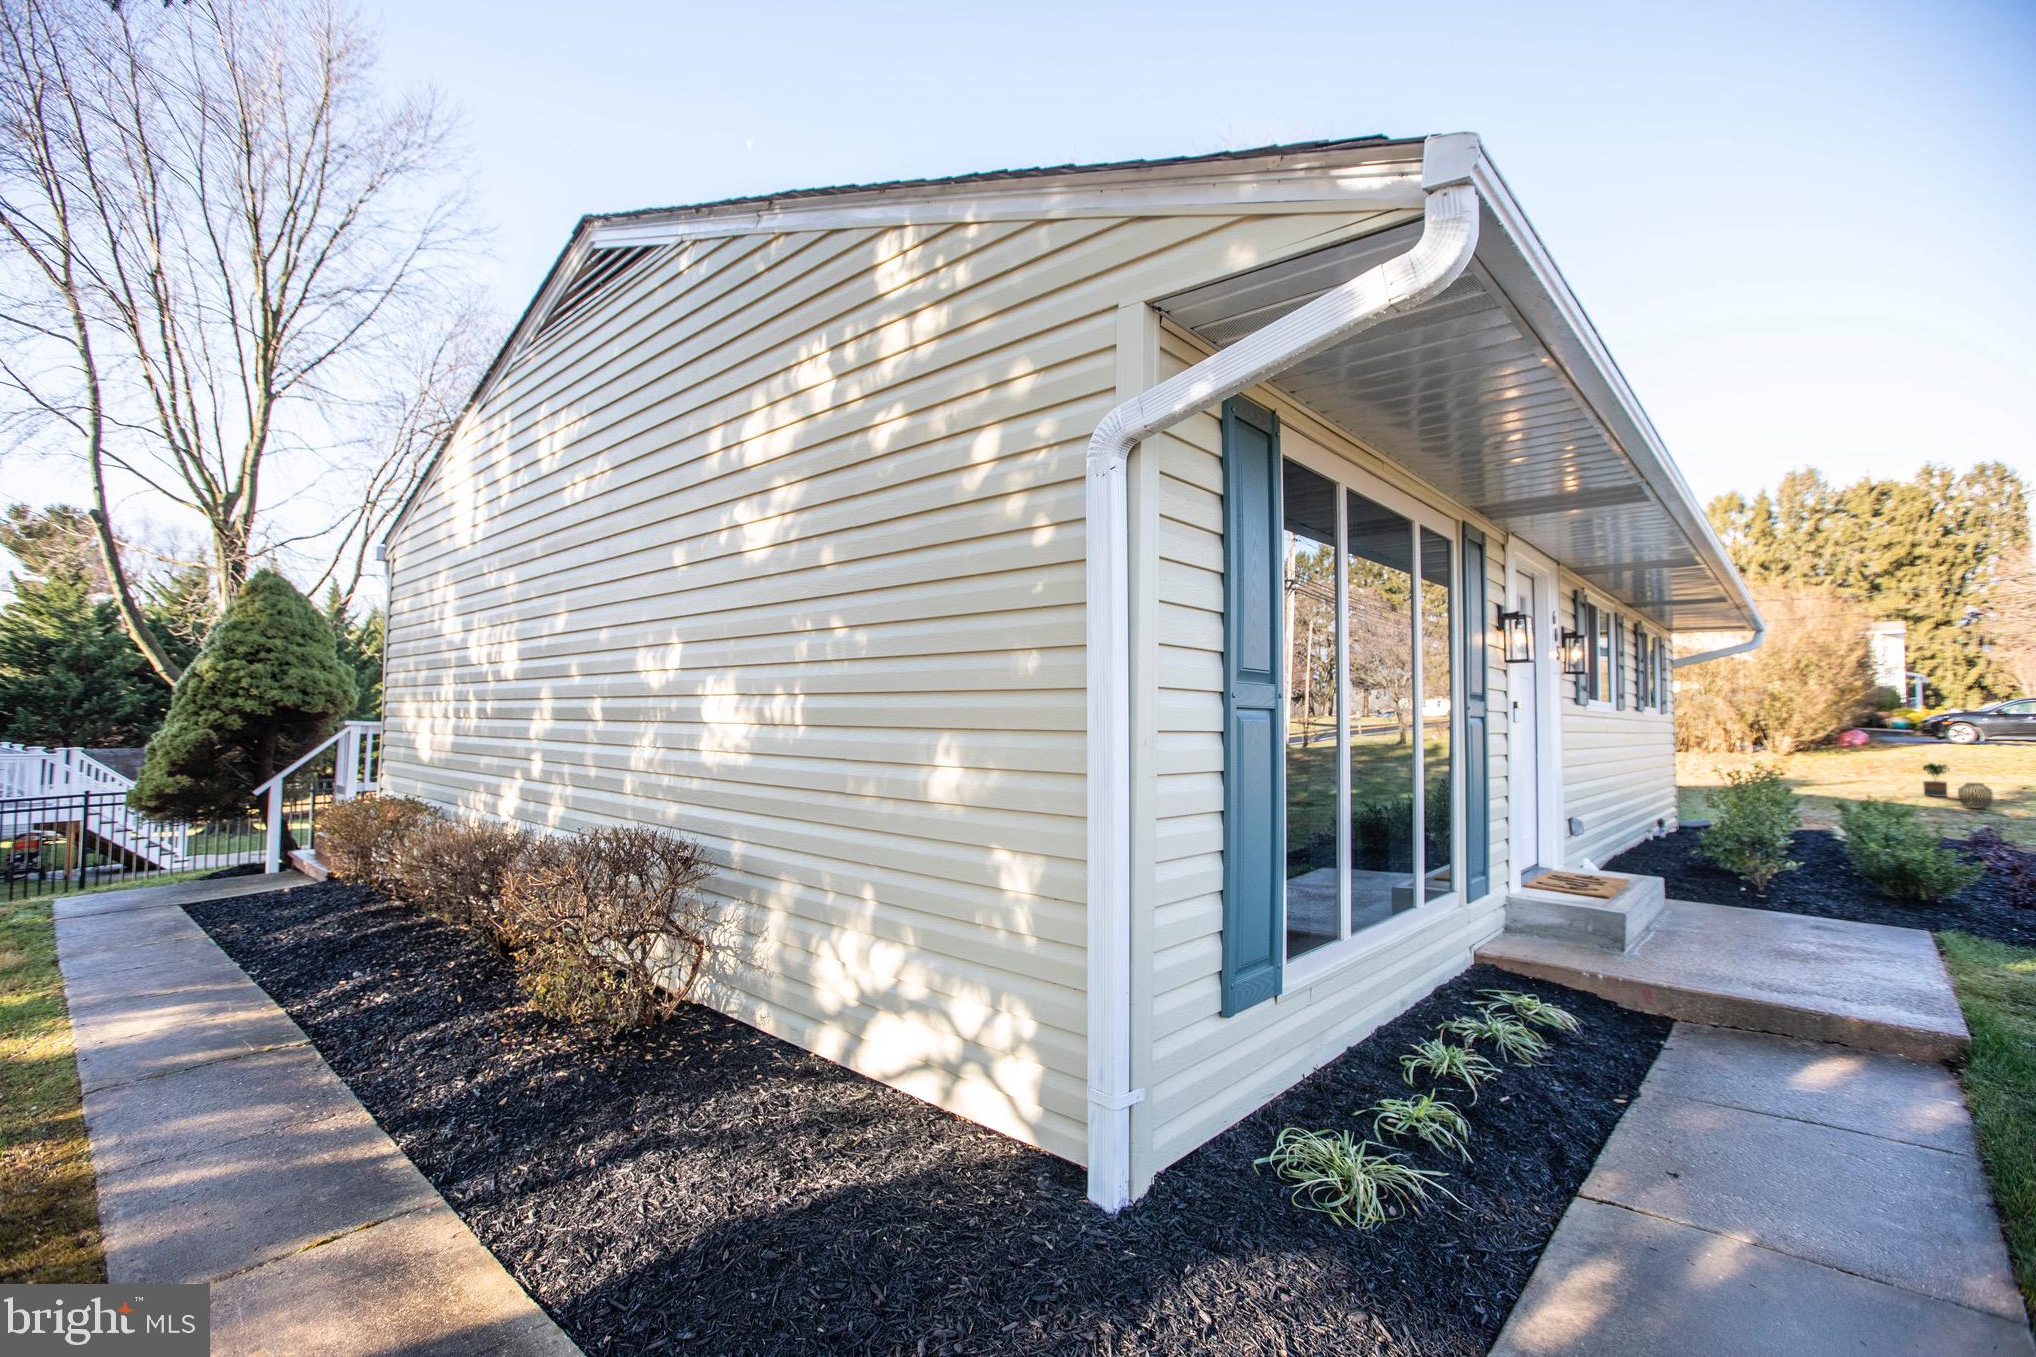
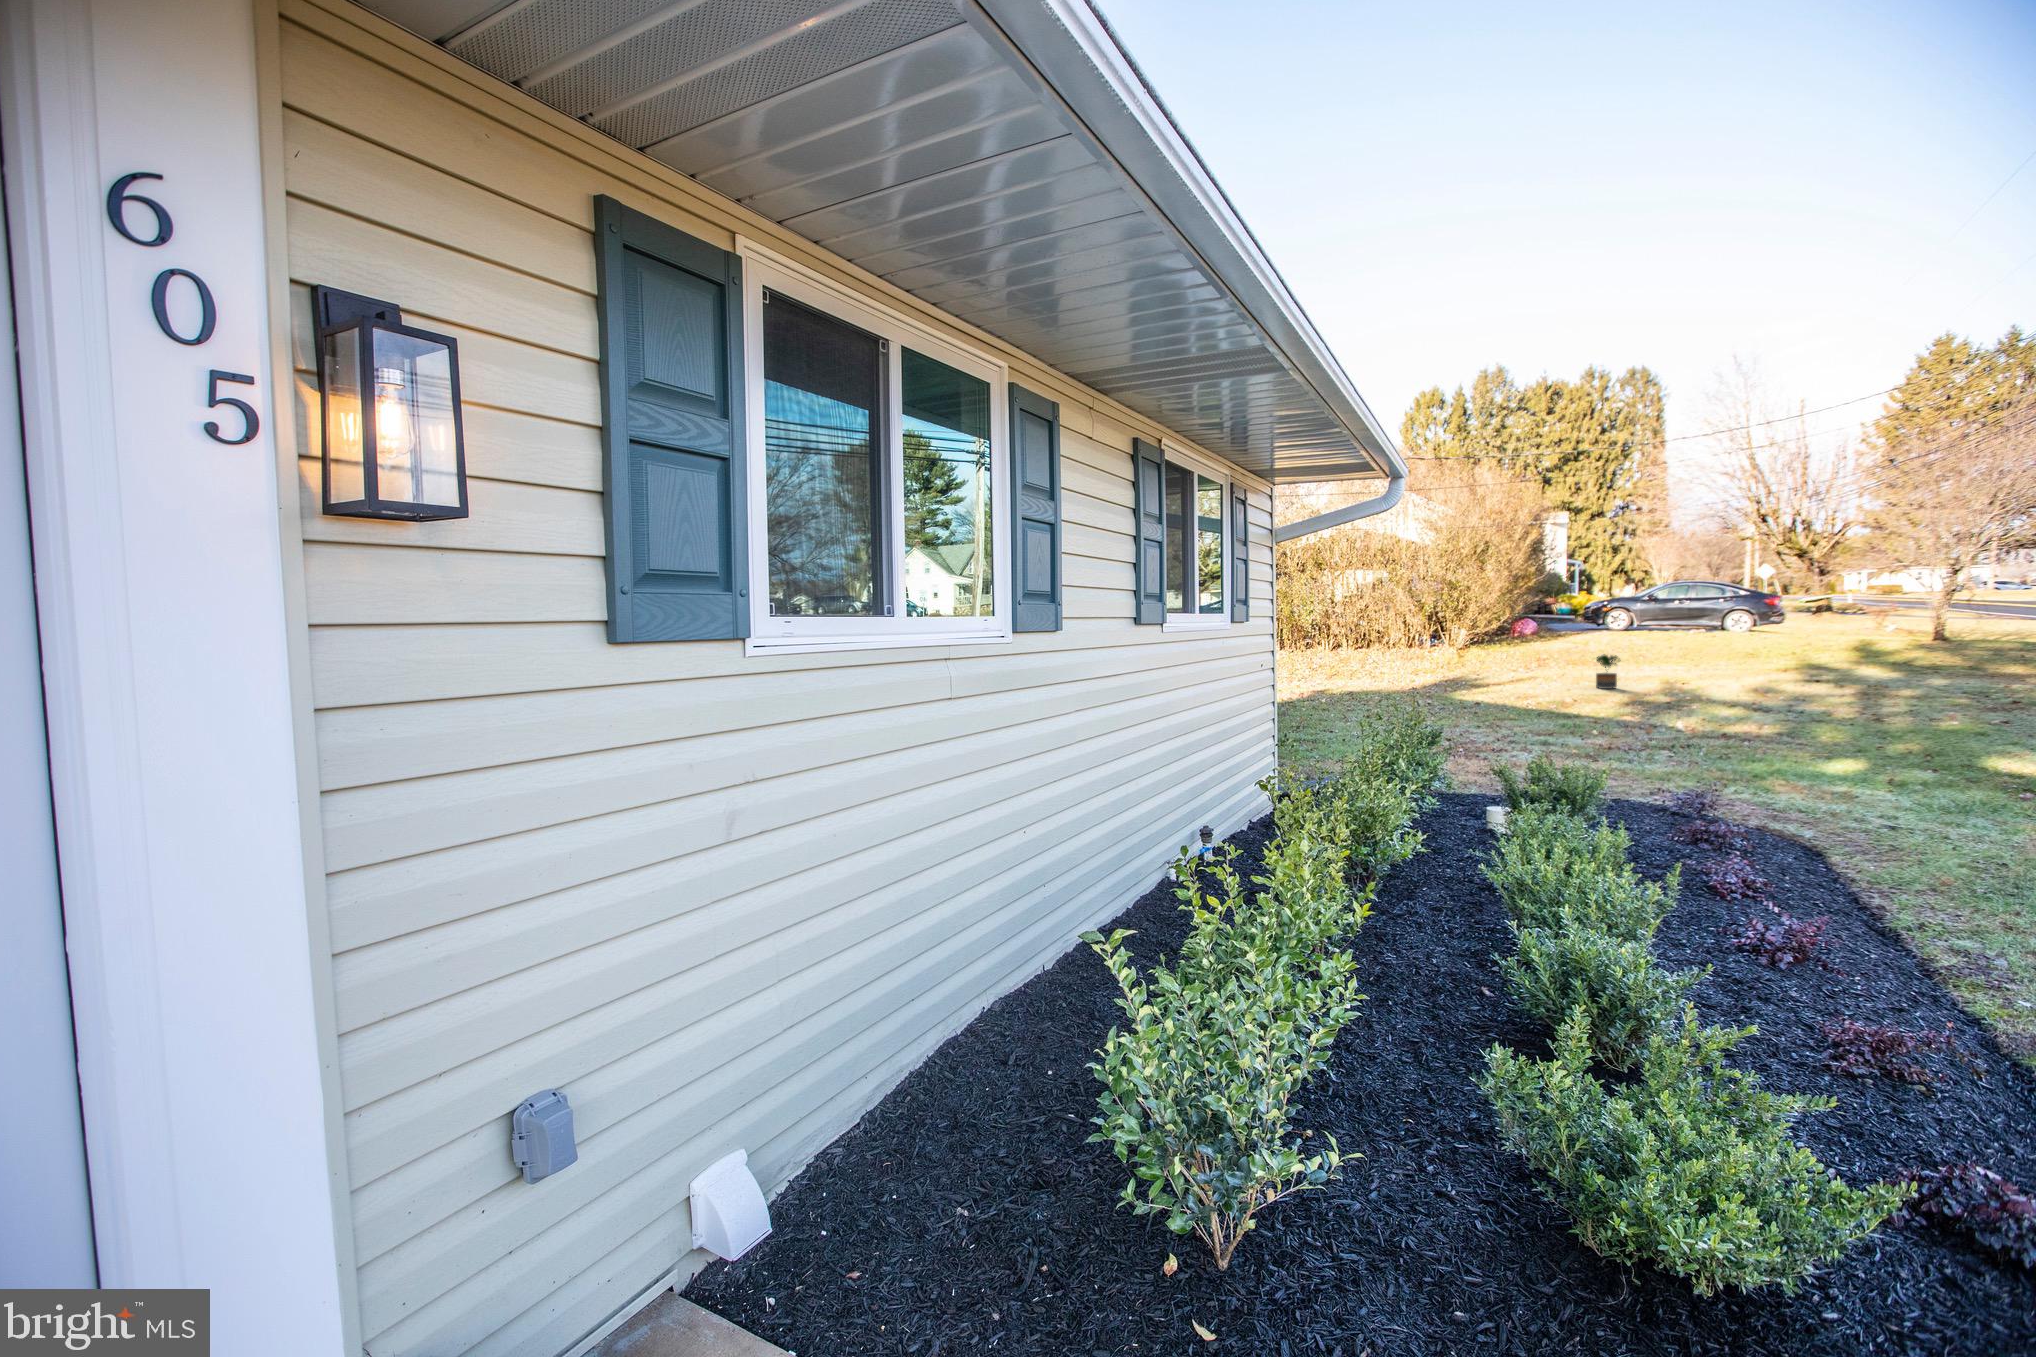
woven basket: present [1958,783,1992,809] -> none [1630,675,1661,703]

